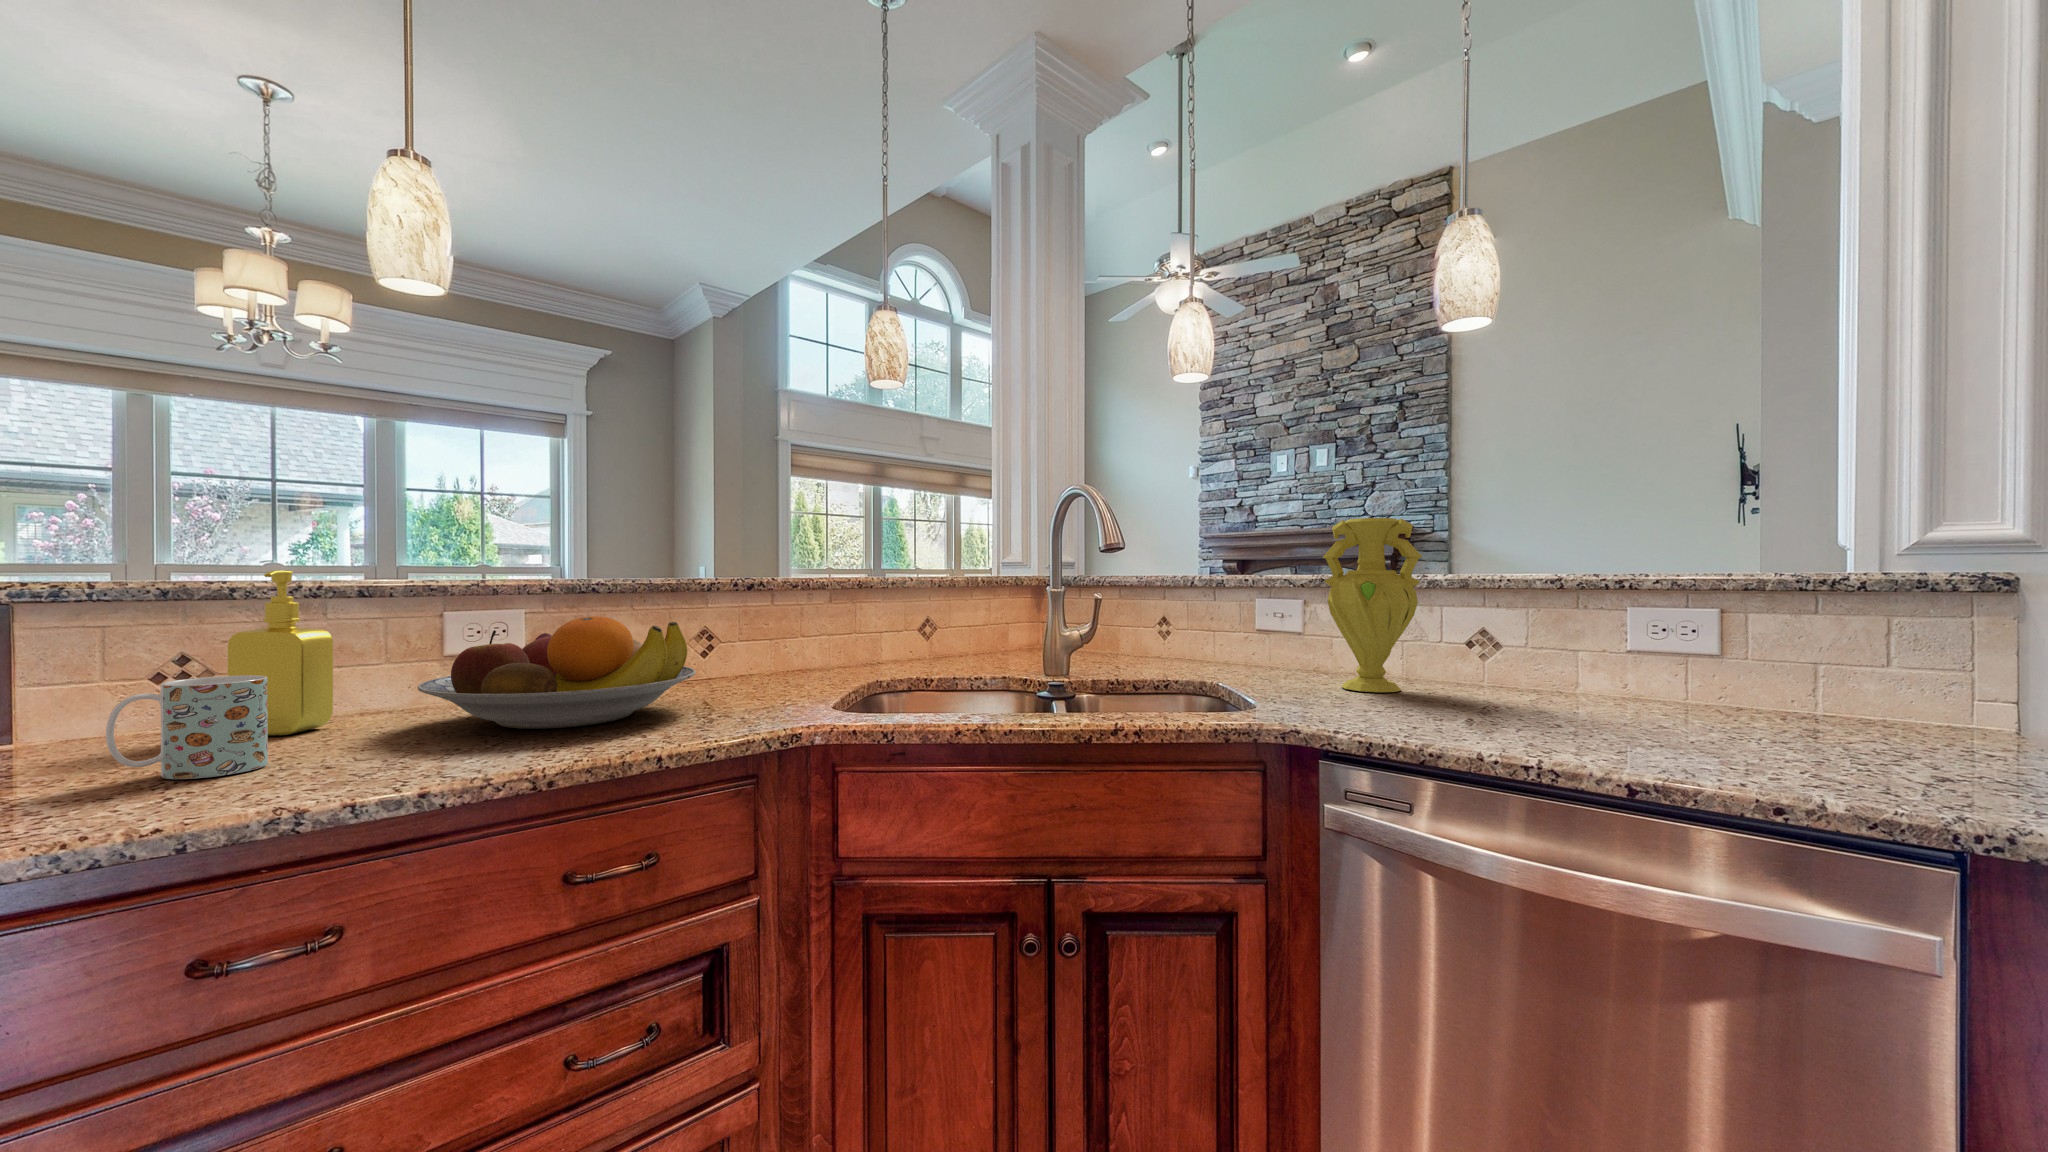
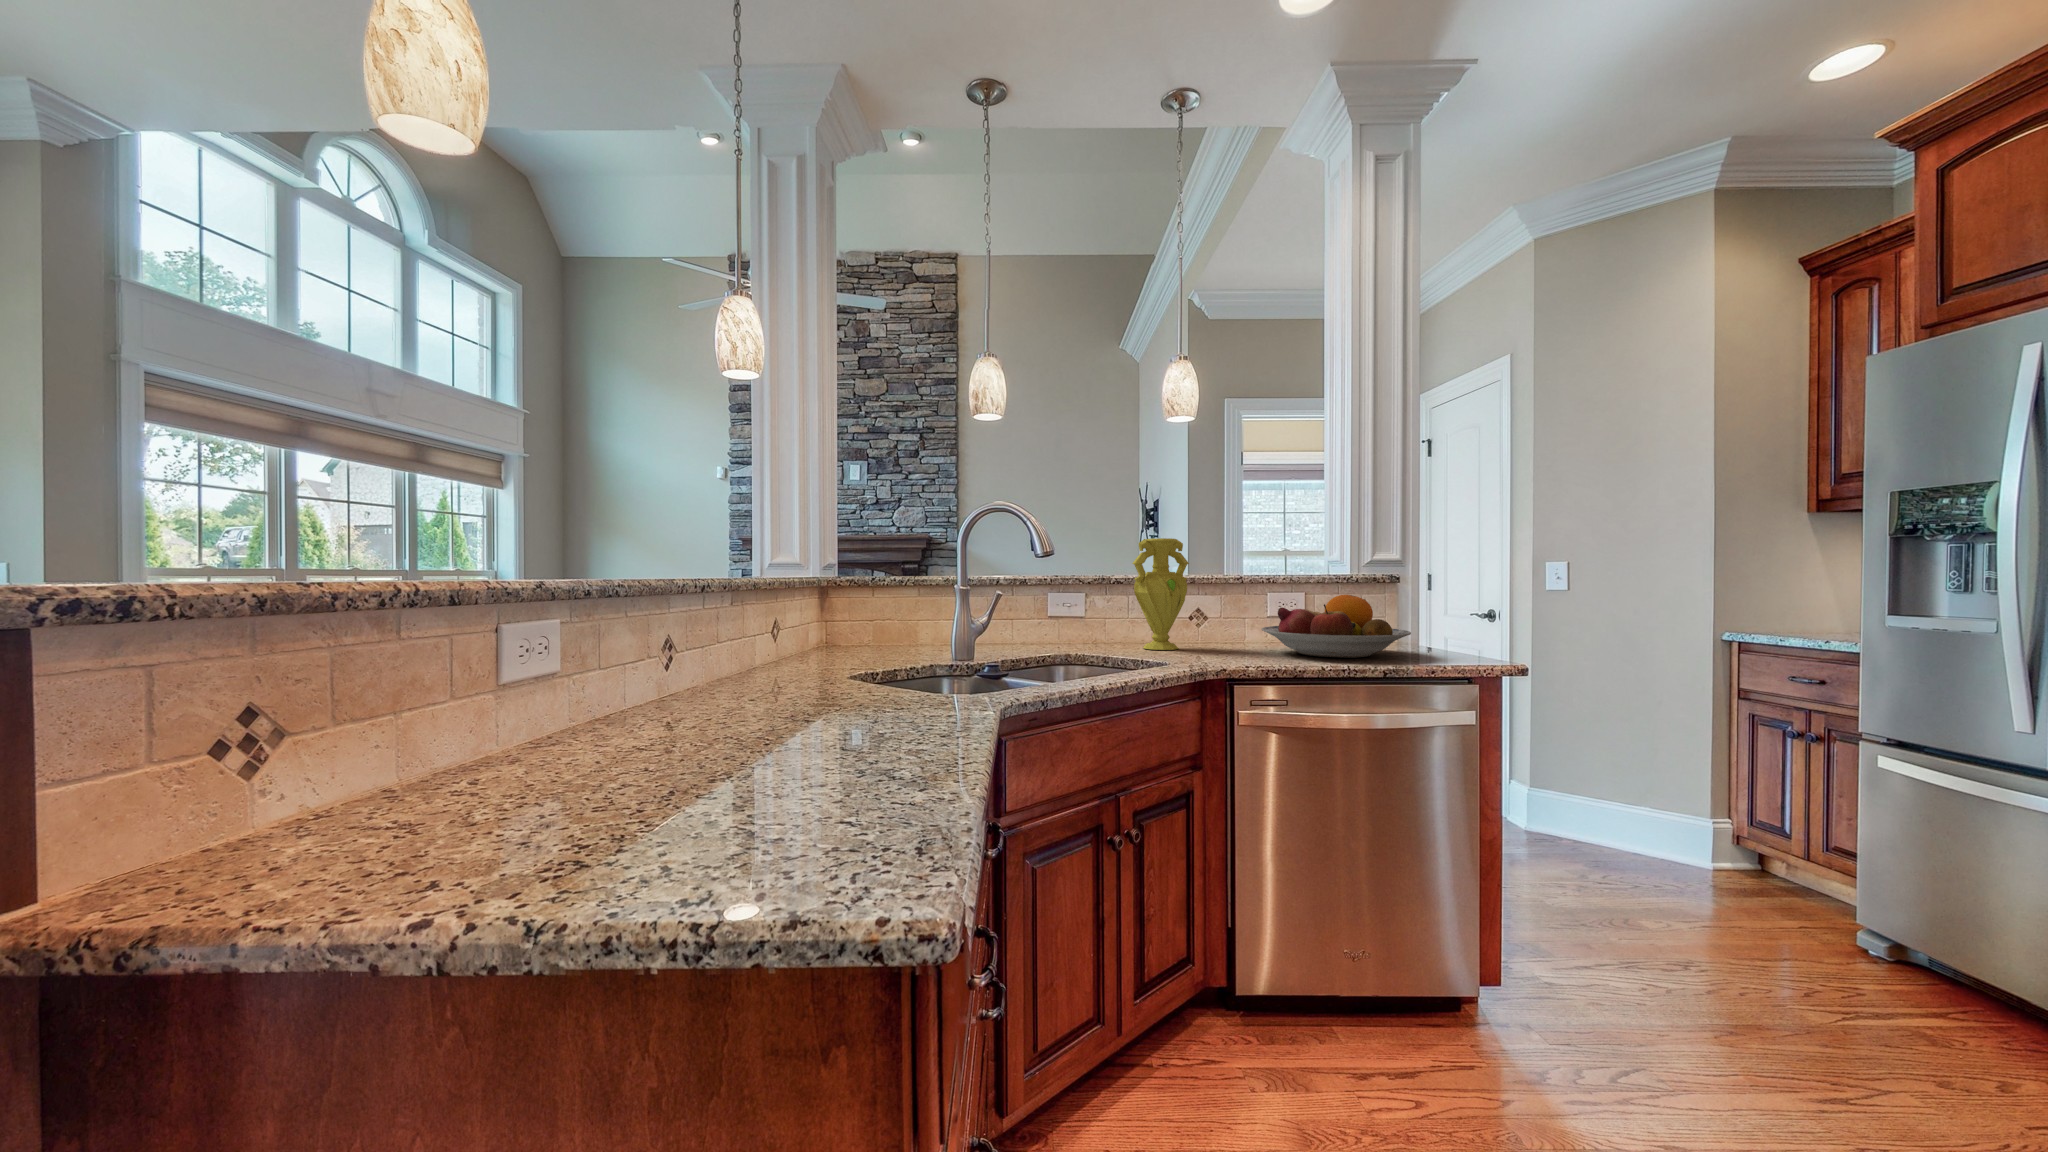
soap dispenser: present [228,570,333,735] -> none [368,576,498,811]
fruit bowl: present [418,616,696,729] -> present [1262,595,1411,658]
mug: present [106,675,268,779] -> none [588,704,695,836]

